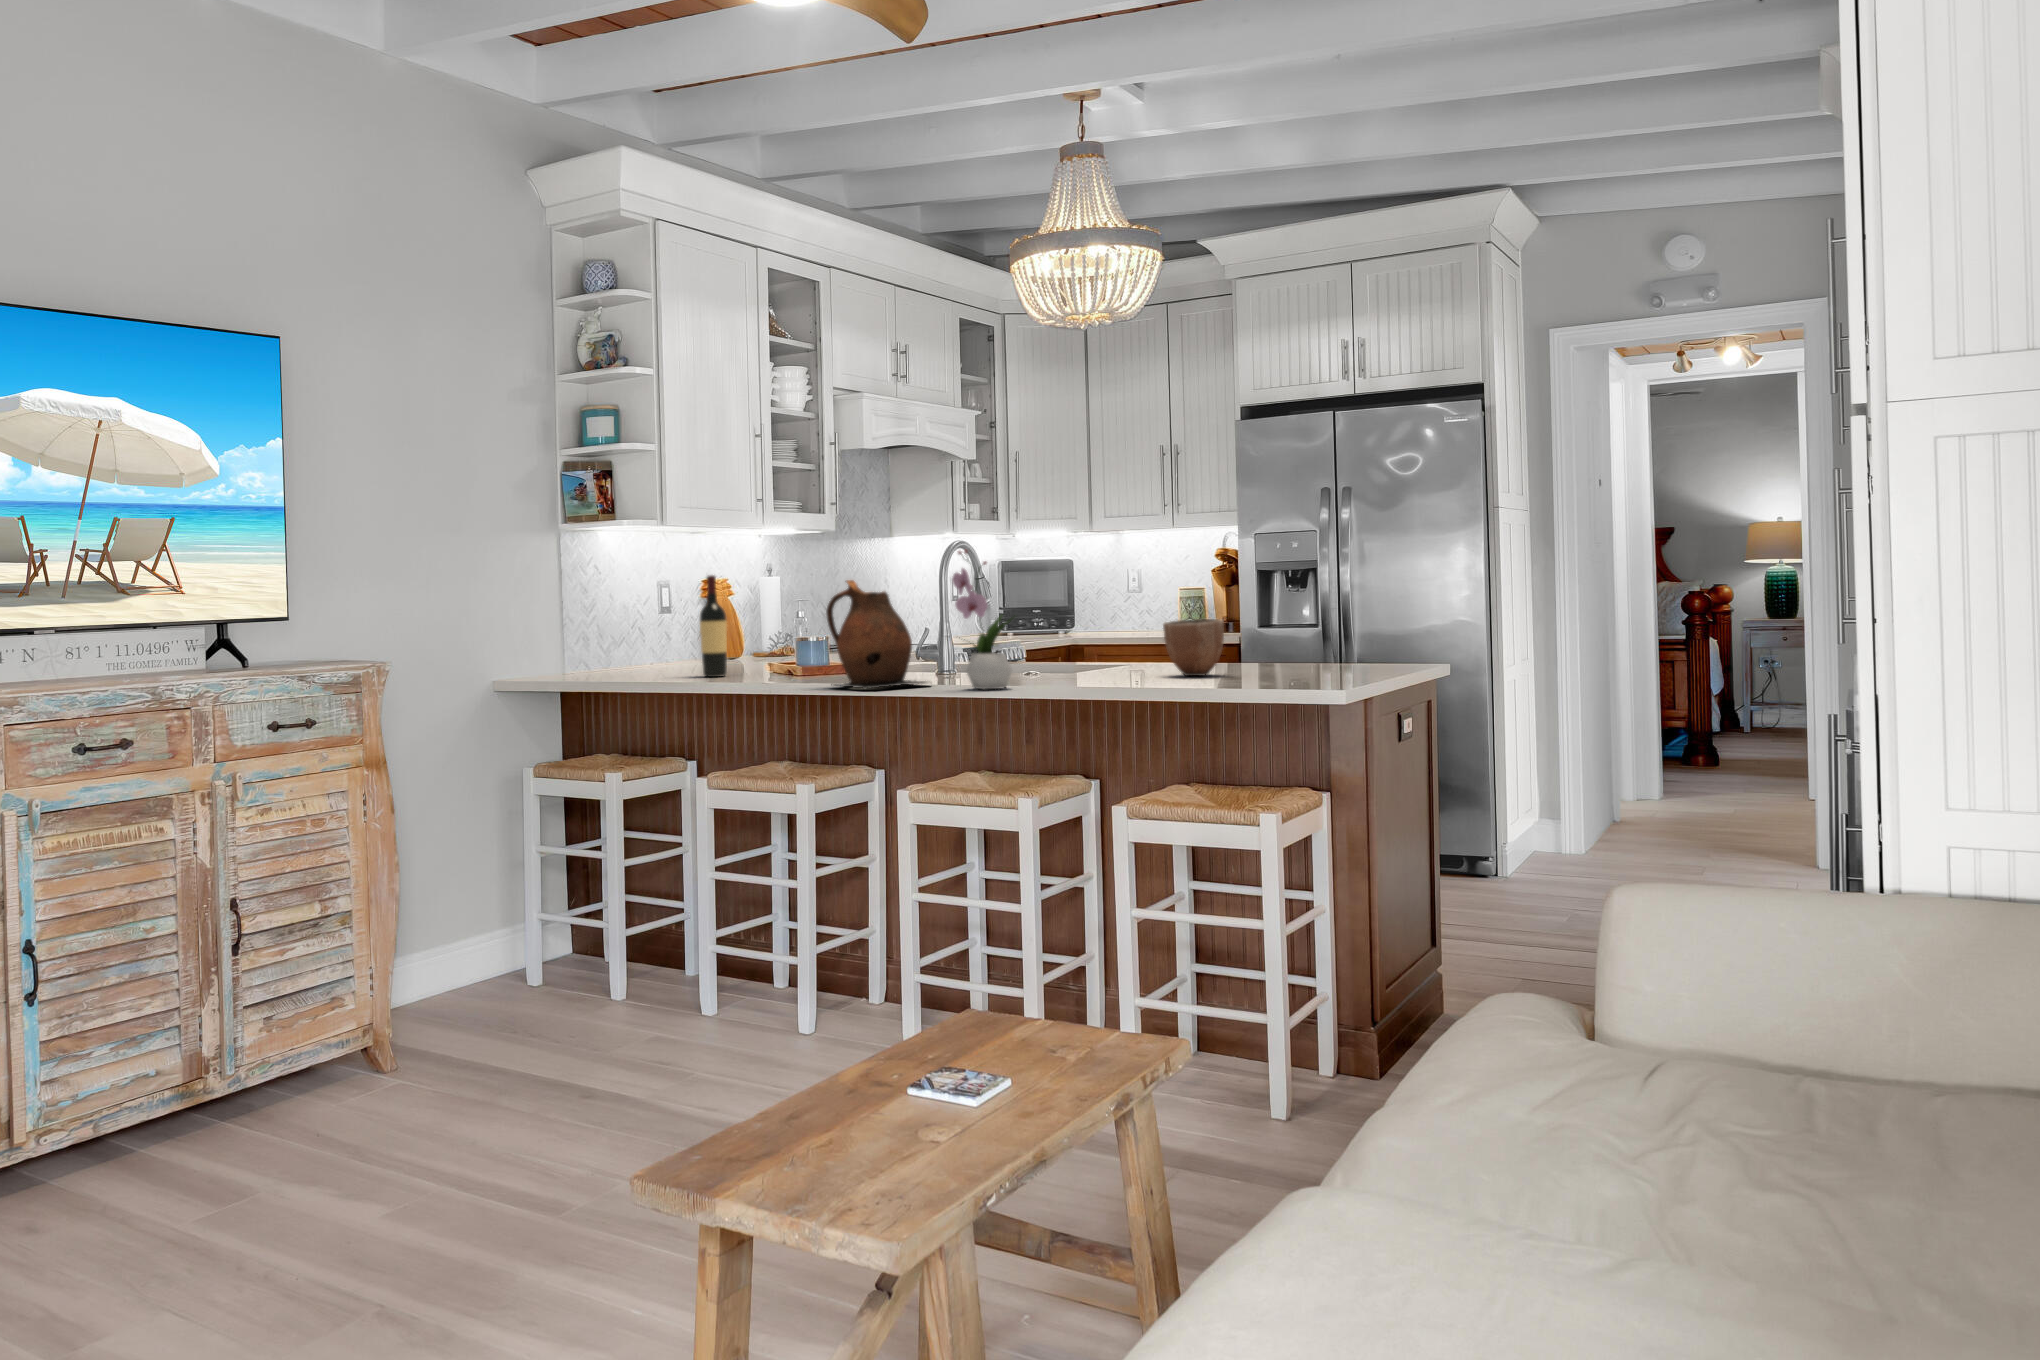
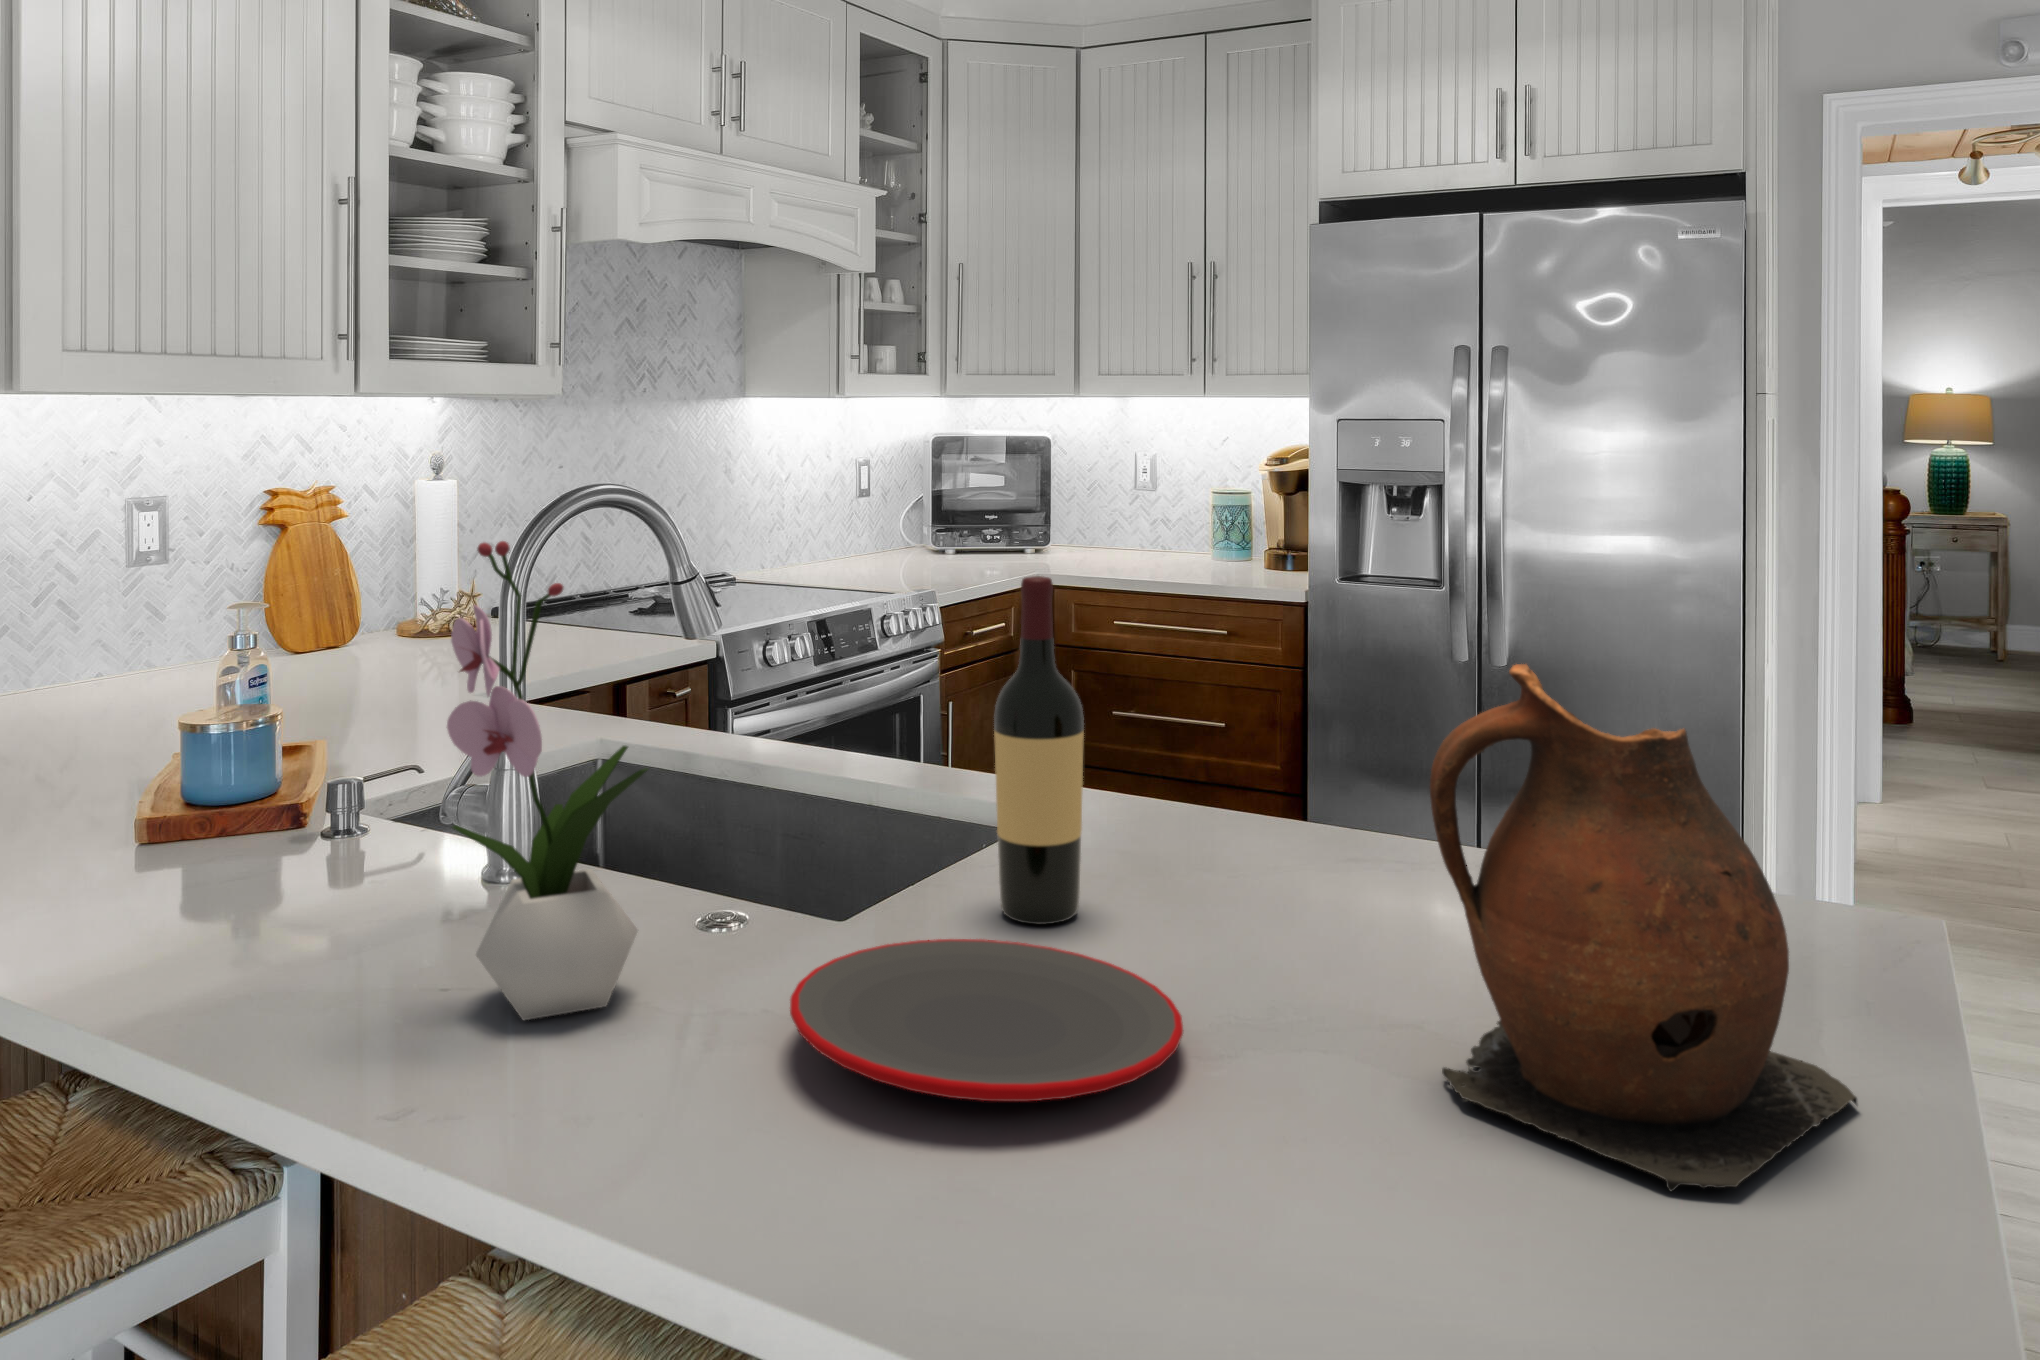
wine bottle: present [700,575,727,677] -> present [994,576,1084,924]
ceramic pitcher: present [826,580,927,689] -> present [1430,664,1857,1191]
decorative bowl: present [1163,619,1224,676] -> none [1141,707,1307,885]
plate: none [1068,673,1184,688] -> present [790,939,1183,1101]

